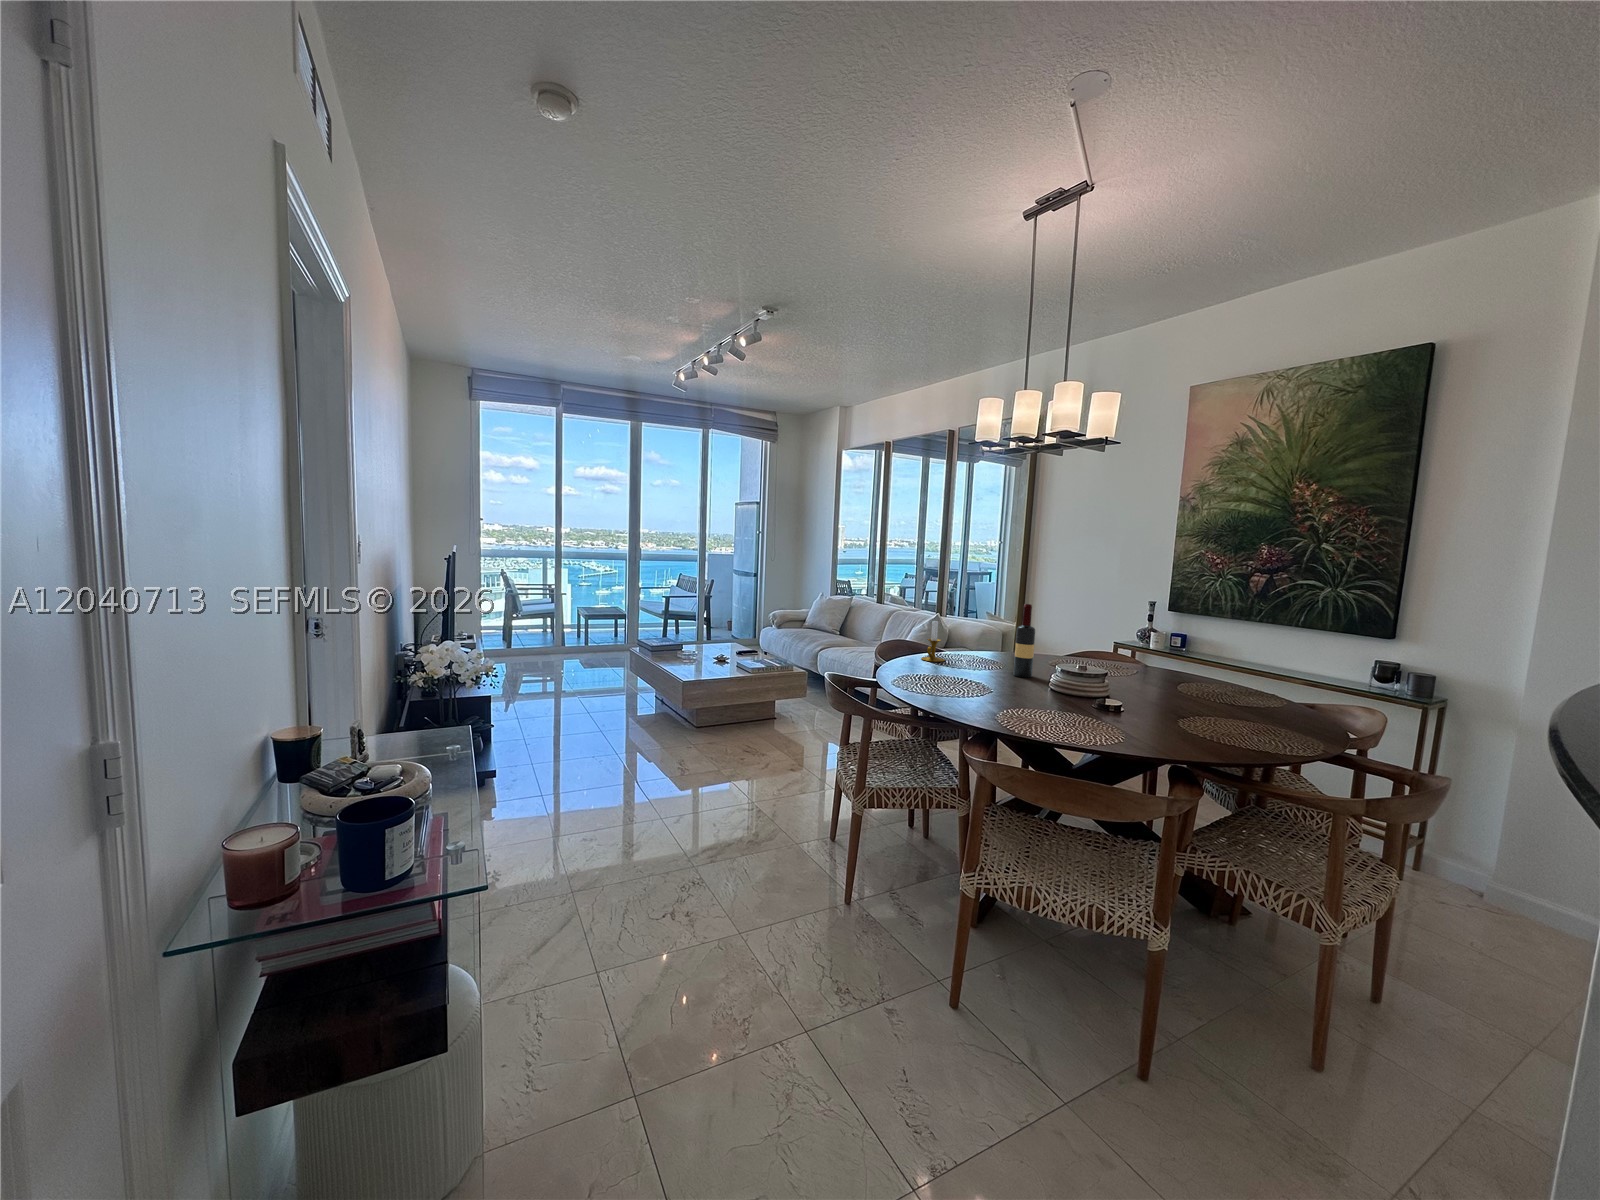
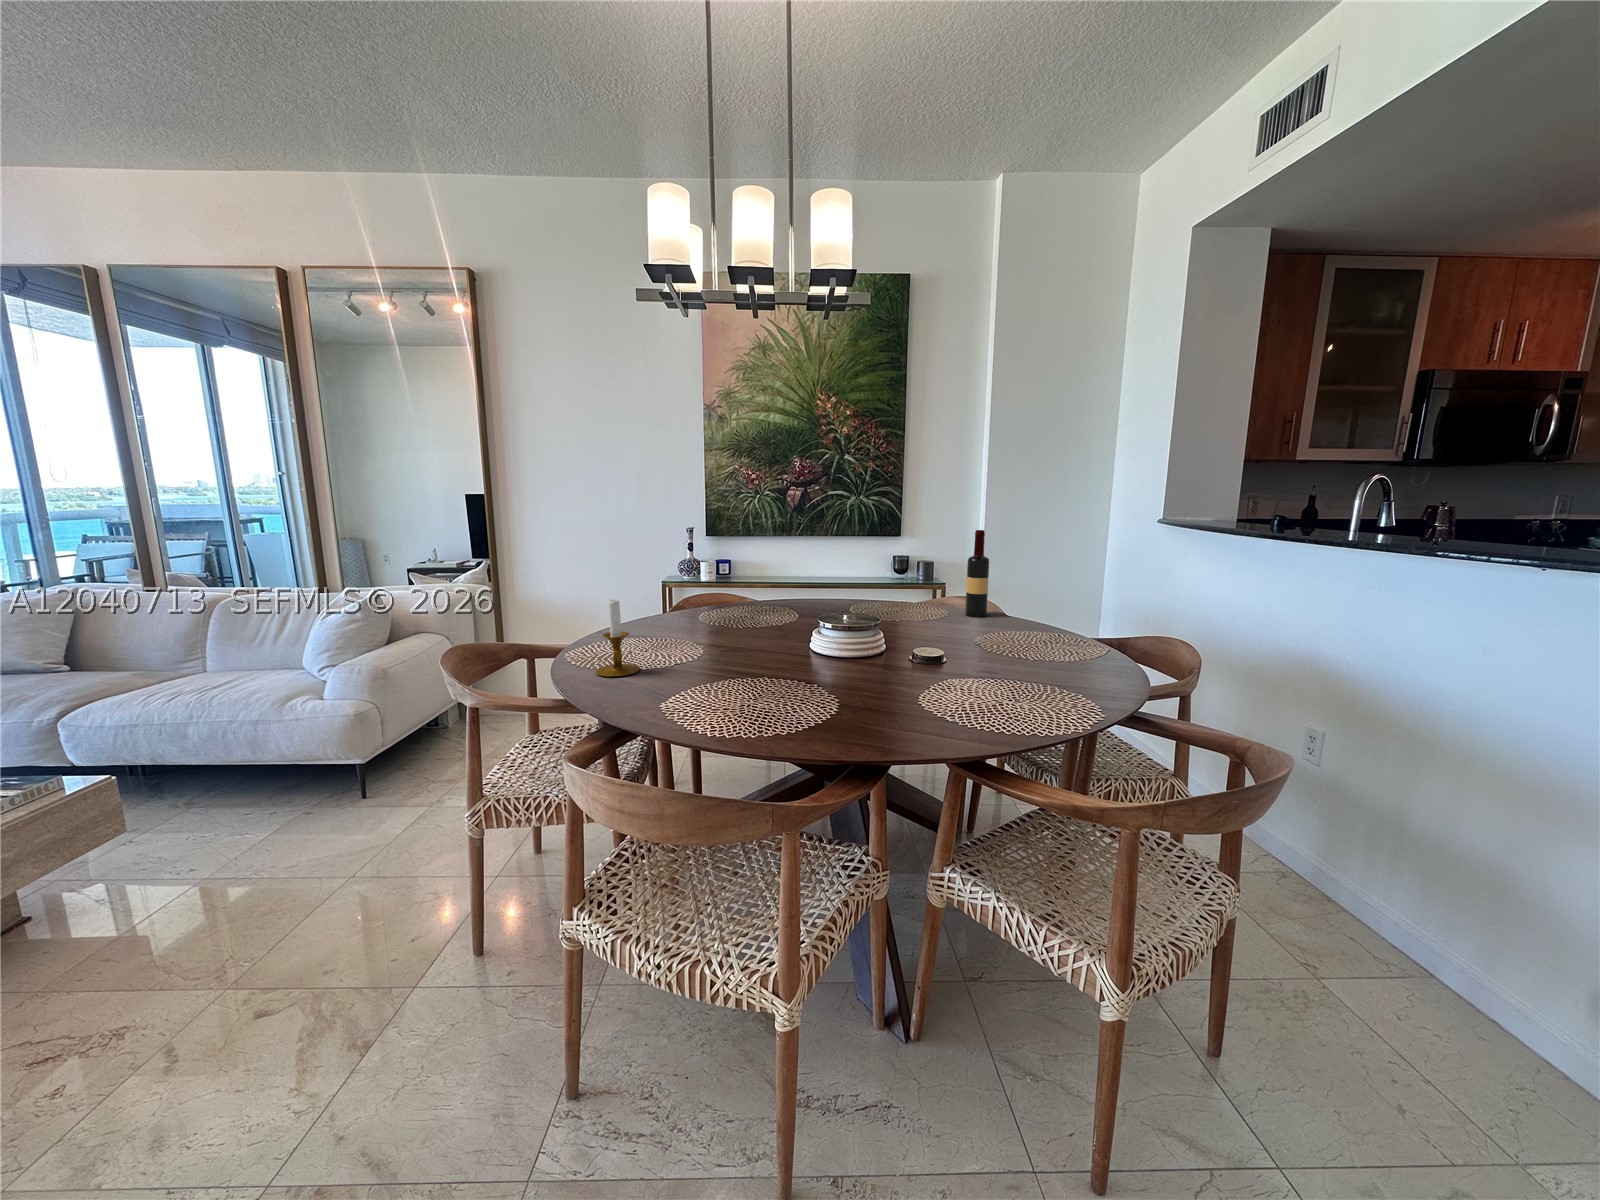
wine bottle: present [1013,604,1035,678] -> present [965,530,989,617]

